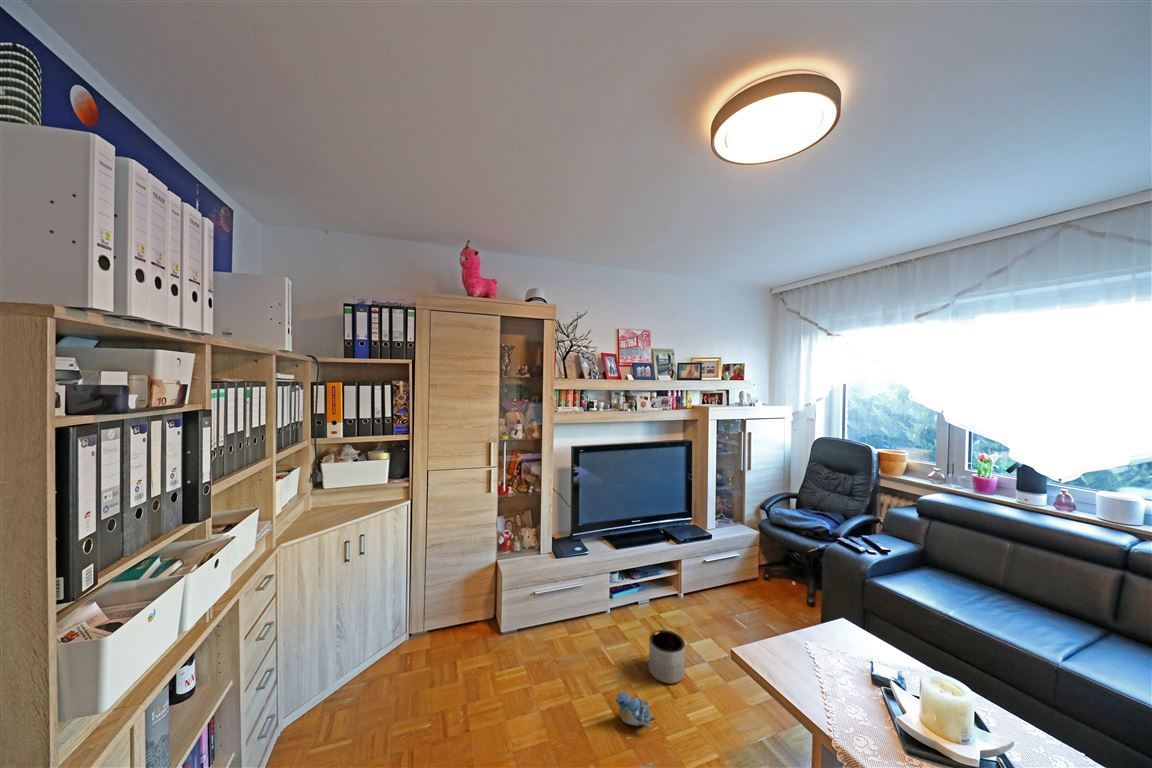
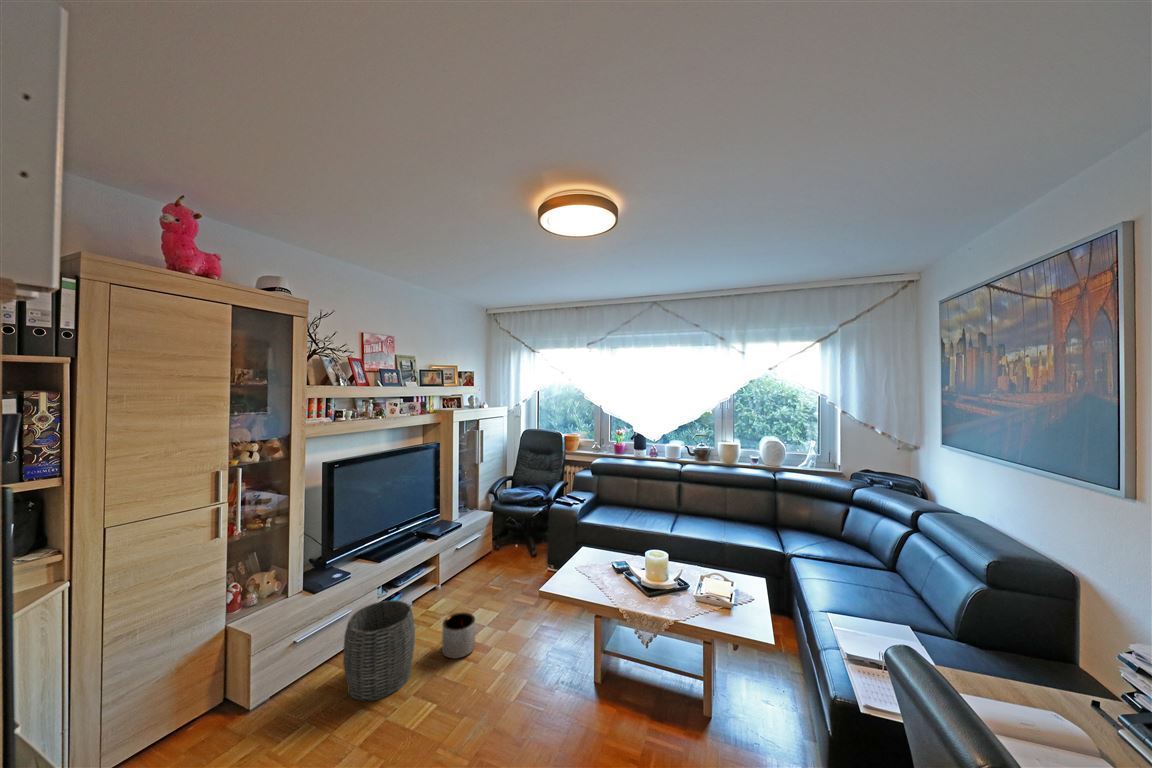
woven basket: none [558,585,619,681] -> present [343,600,415,701]
plush toy: present [615,692,655,727] -> none [435,675,471,702]

